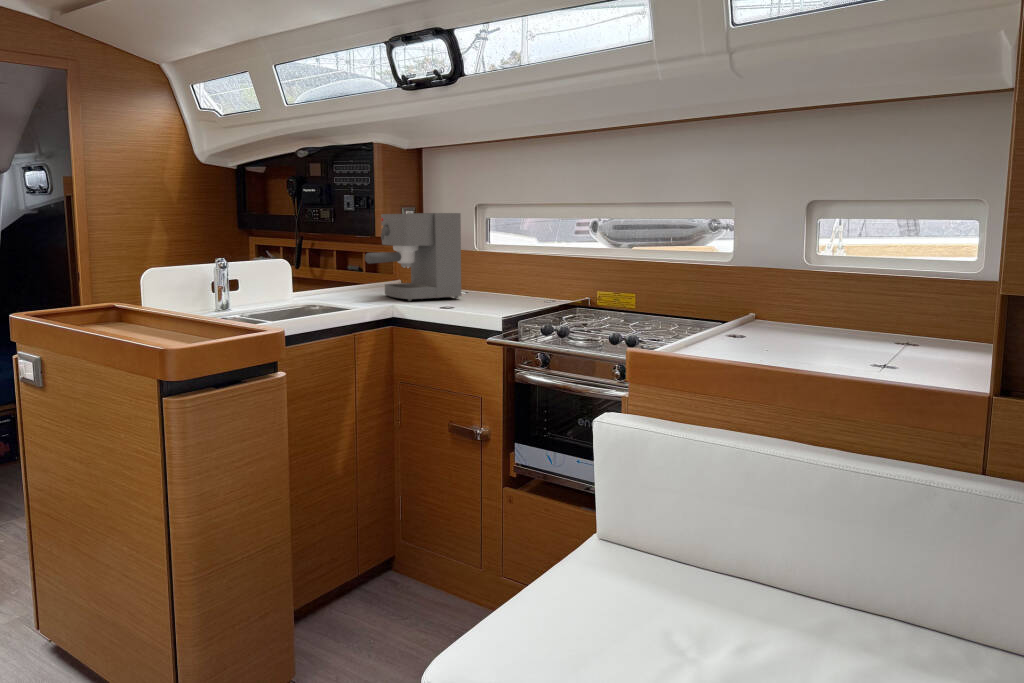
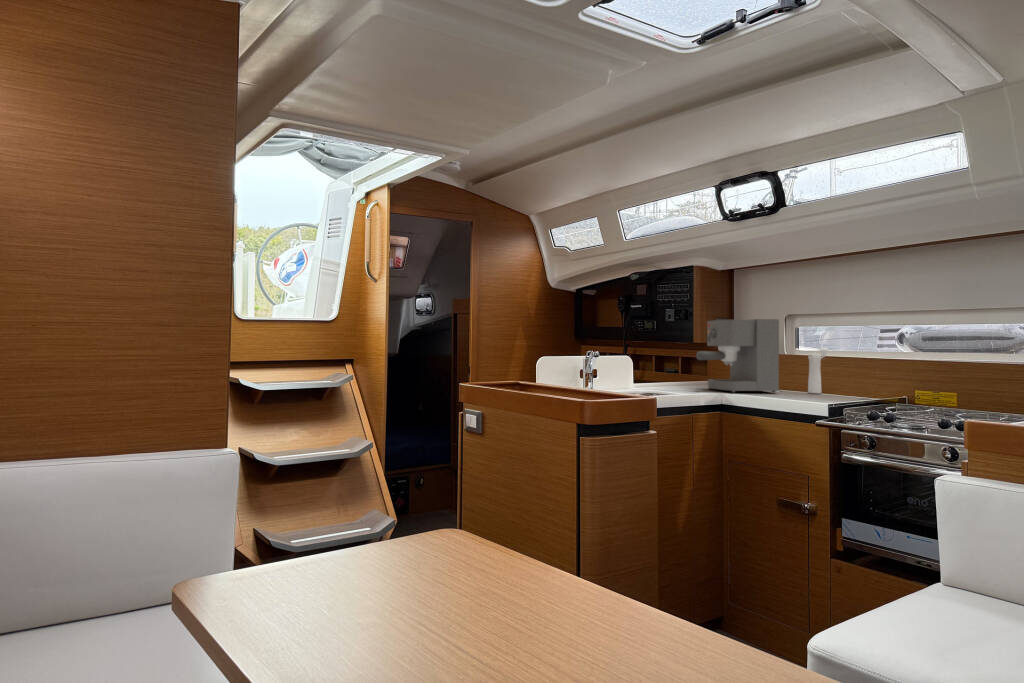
pepper mill: none [495,244,518,297] -> present [808,347,828,393]

